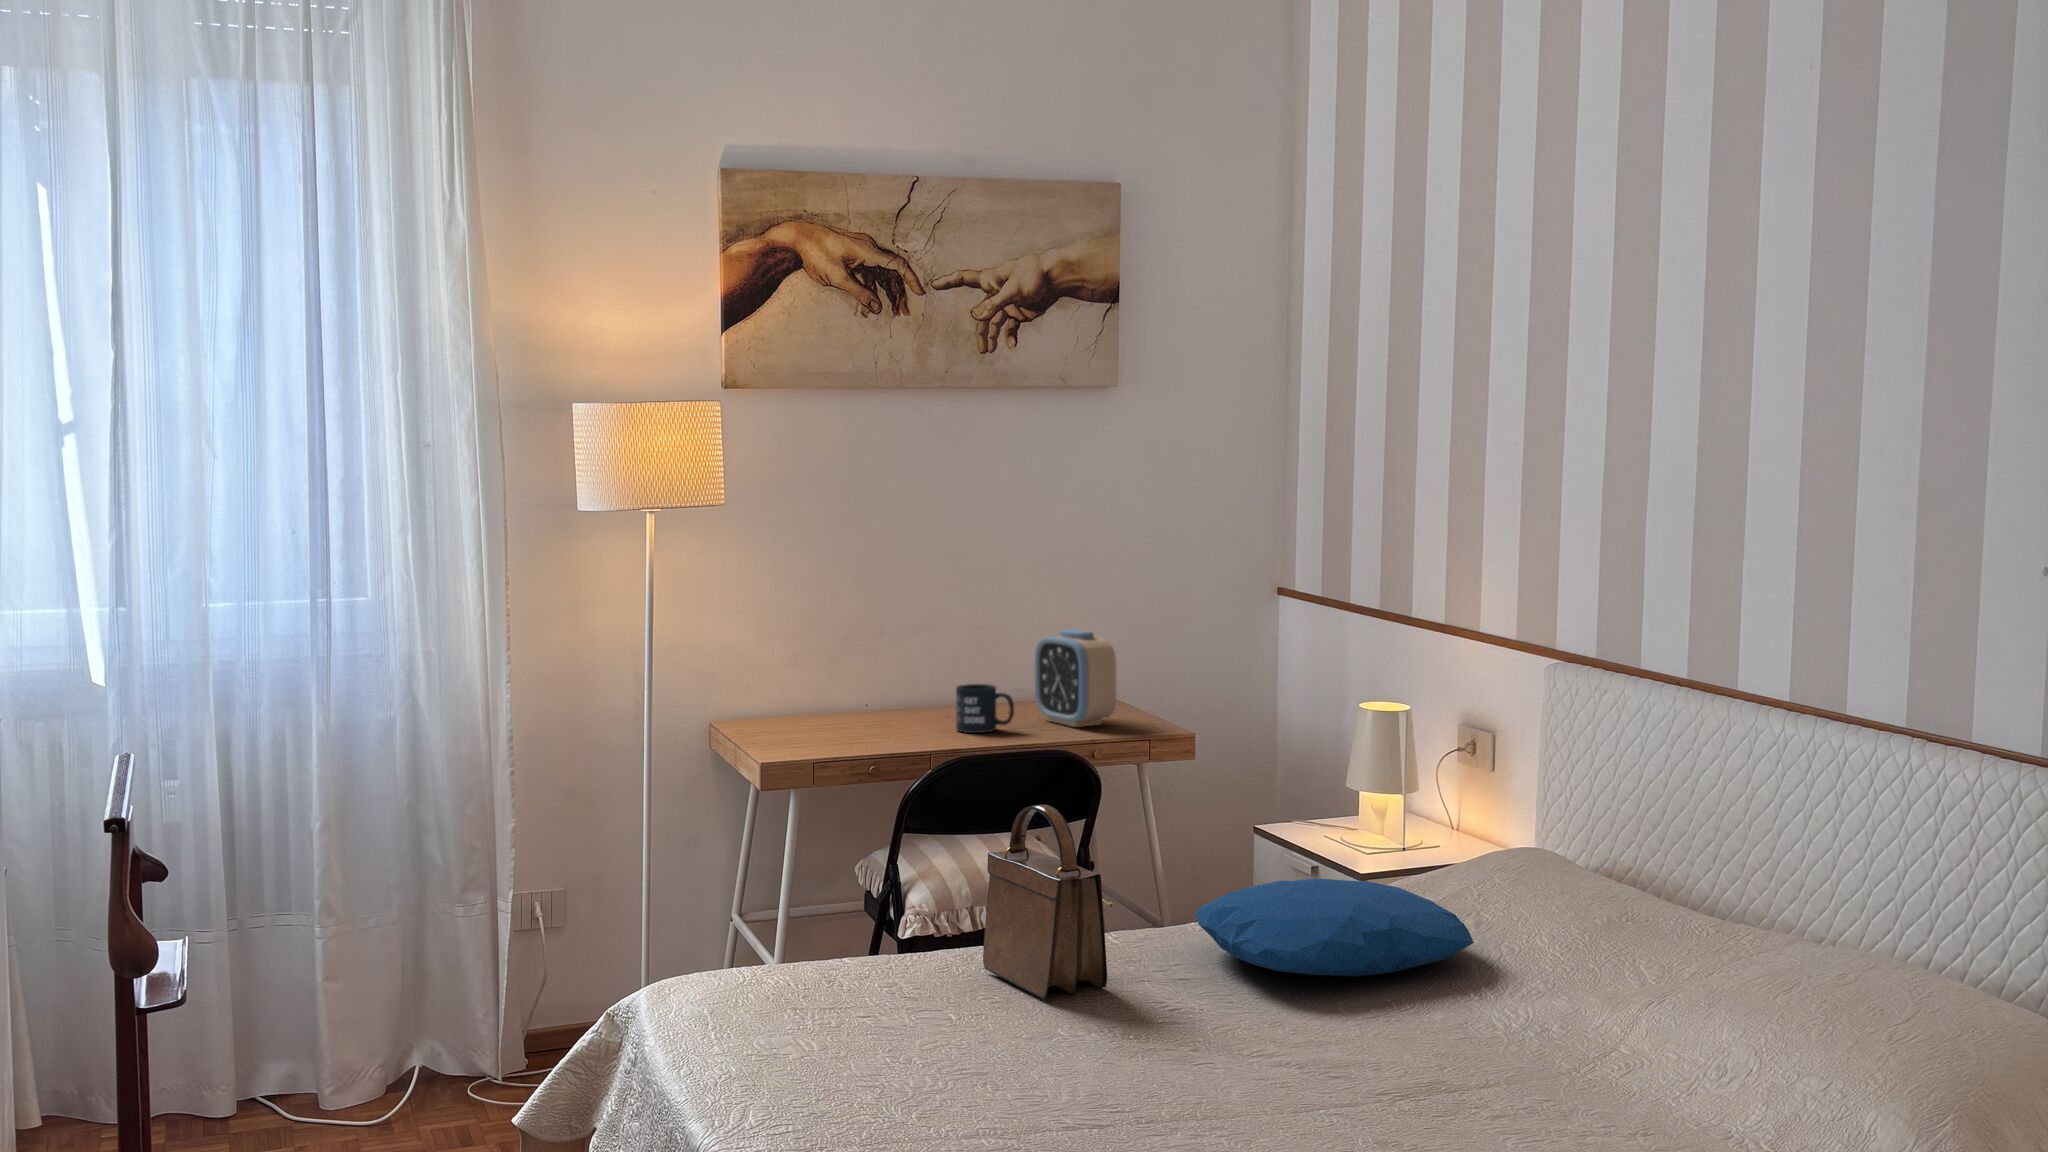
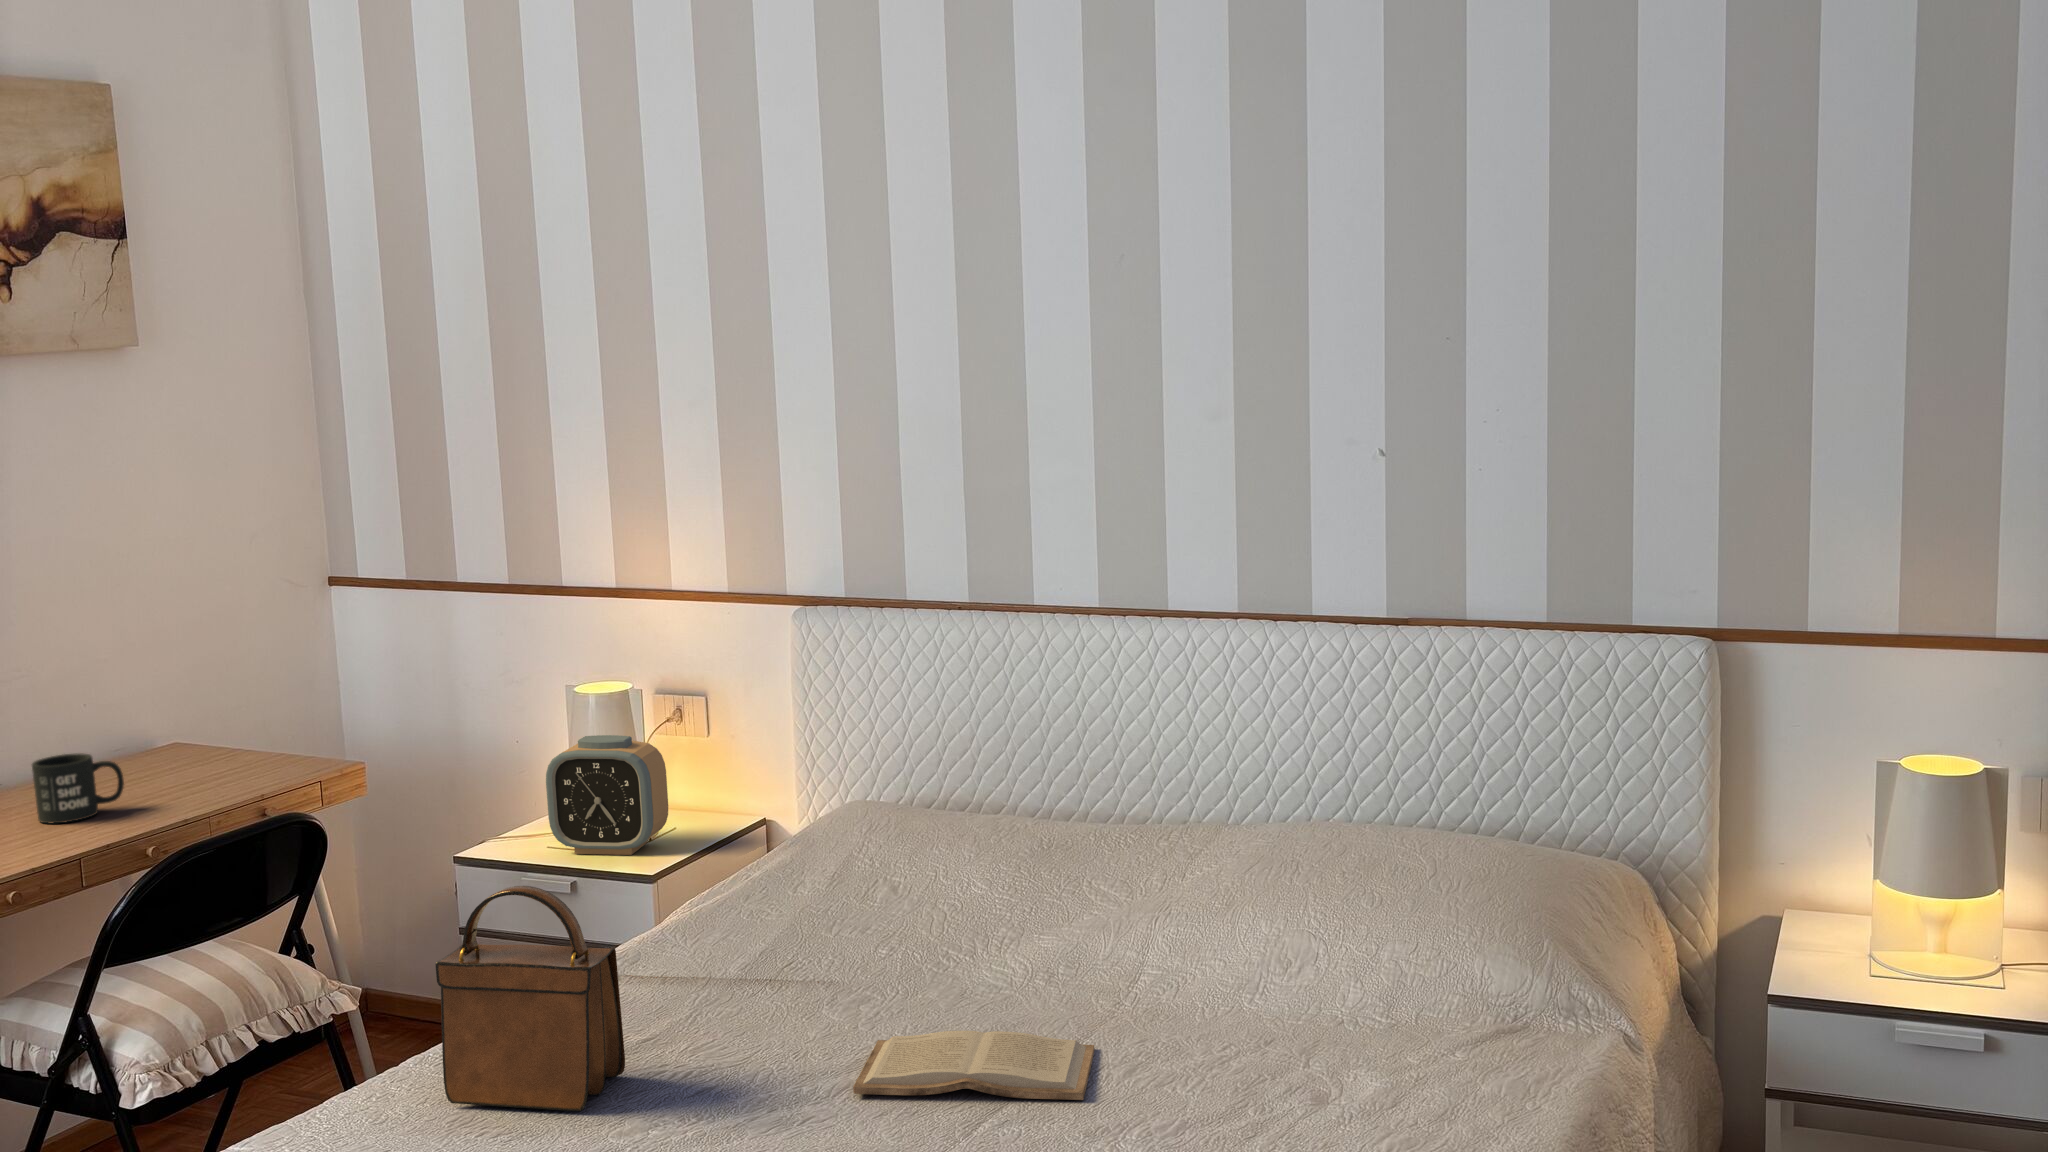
alarm clock: present [1034,629,1116,727] -> present [546,735,668,855]
pillow: present [1196,879,1474,976] -> none [638,880,927,998]
book: none [1221,1022,1461,1118] -> present [853,1031,1095,1100]

